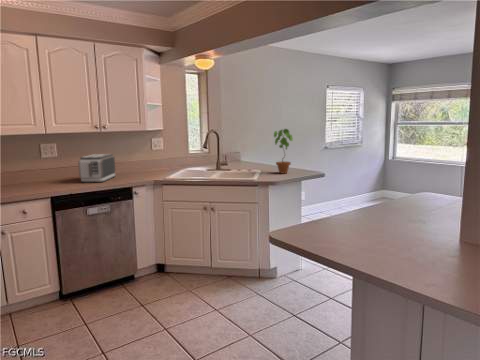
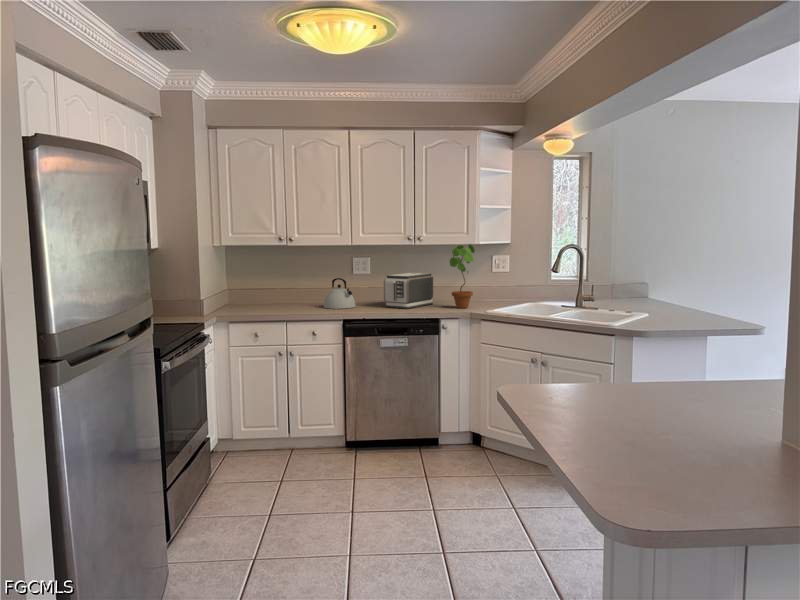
potted plant: present [274,129,293,173] -> present [450,244,475,308]
kettle: none [23,162,54,189] -> present [323,278,356,309]

